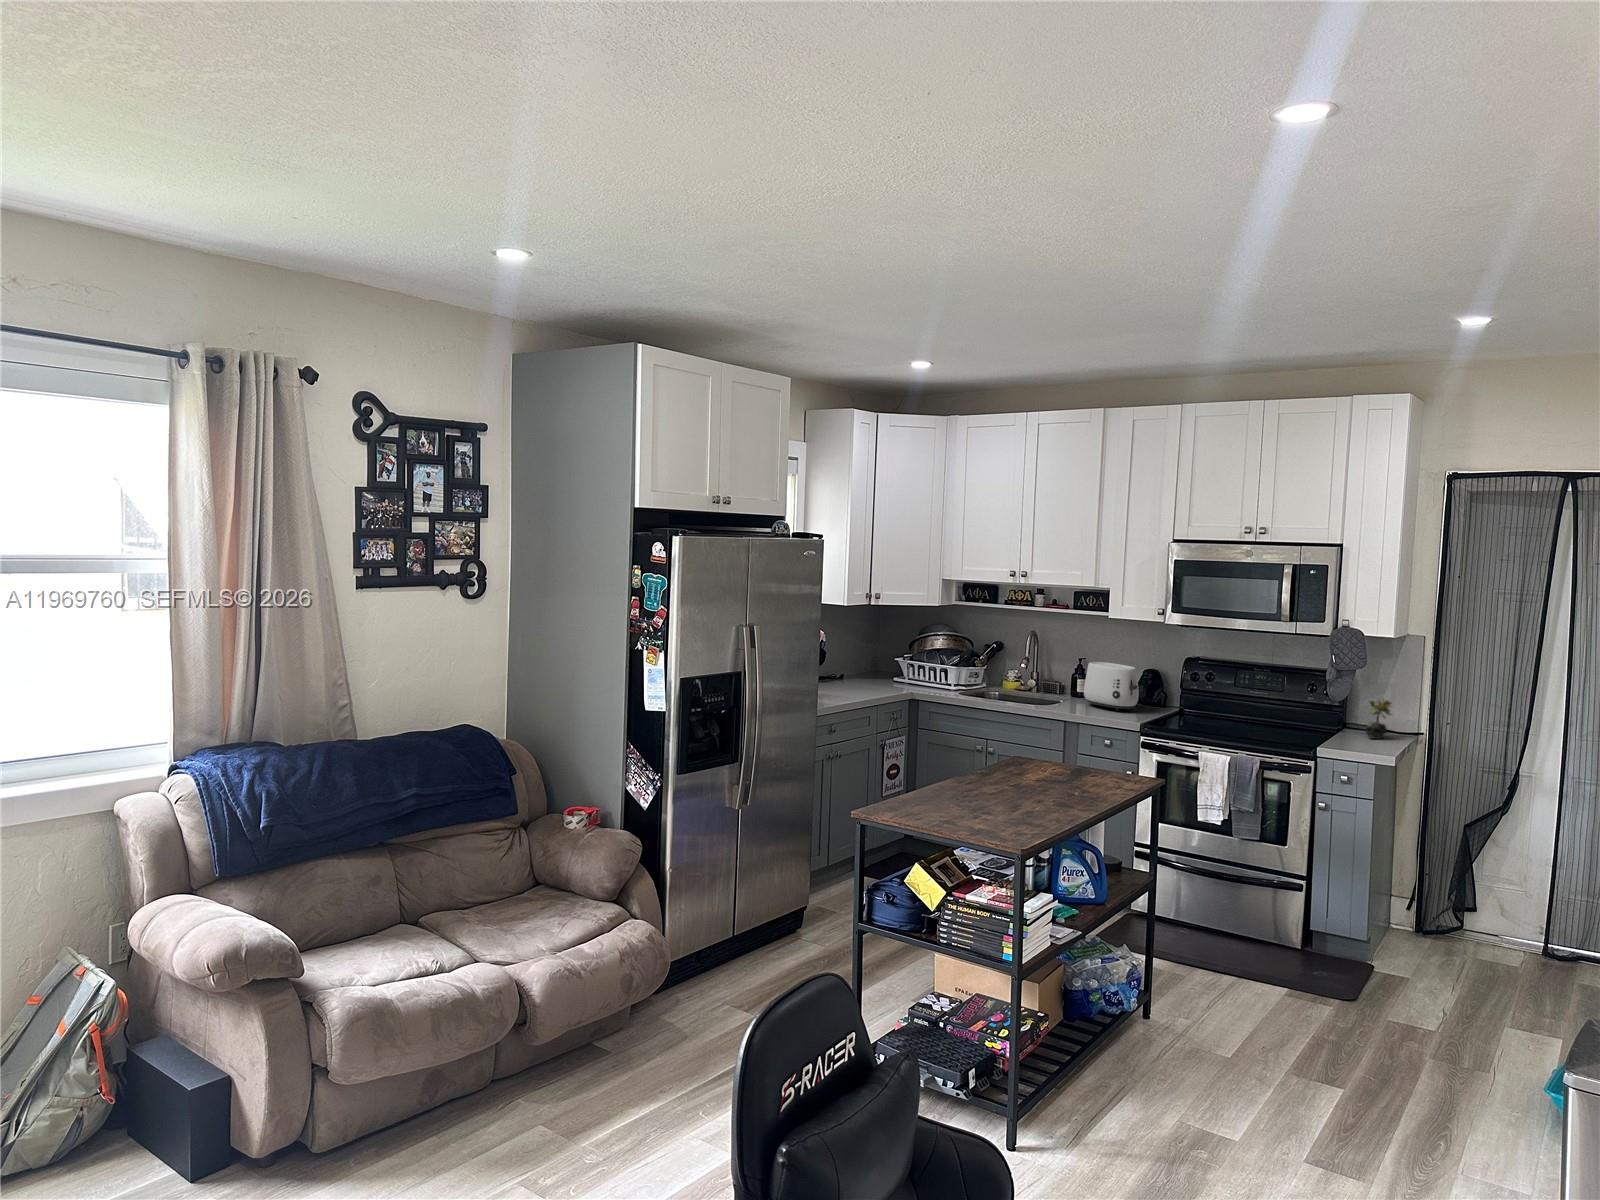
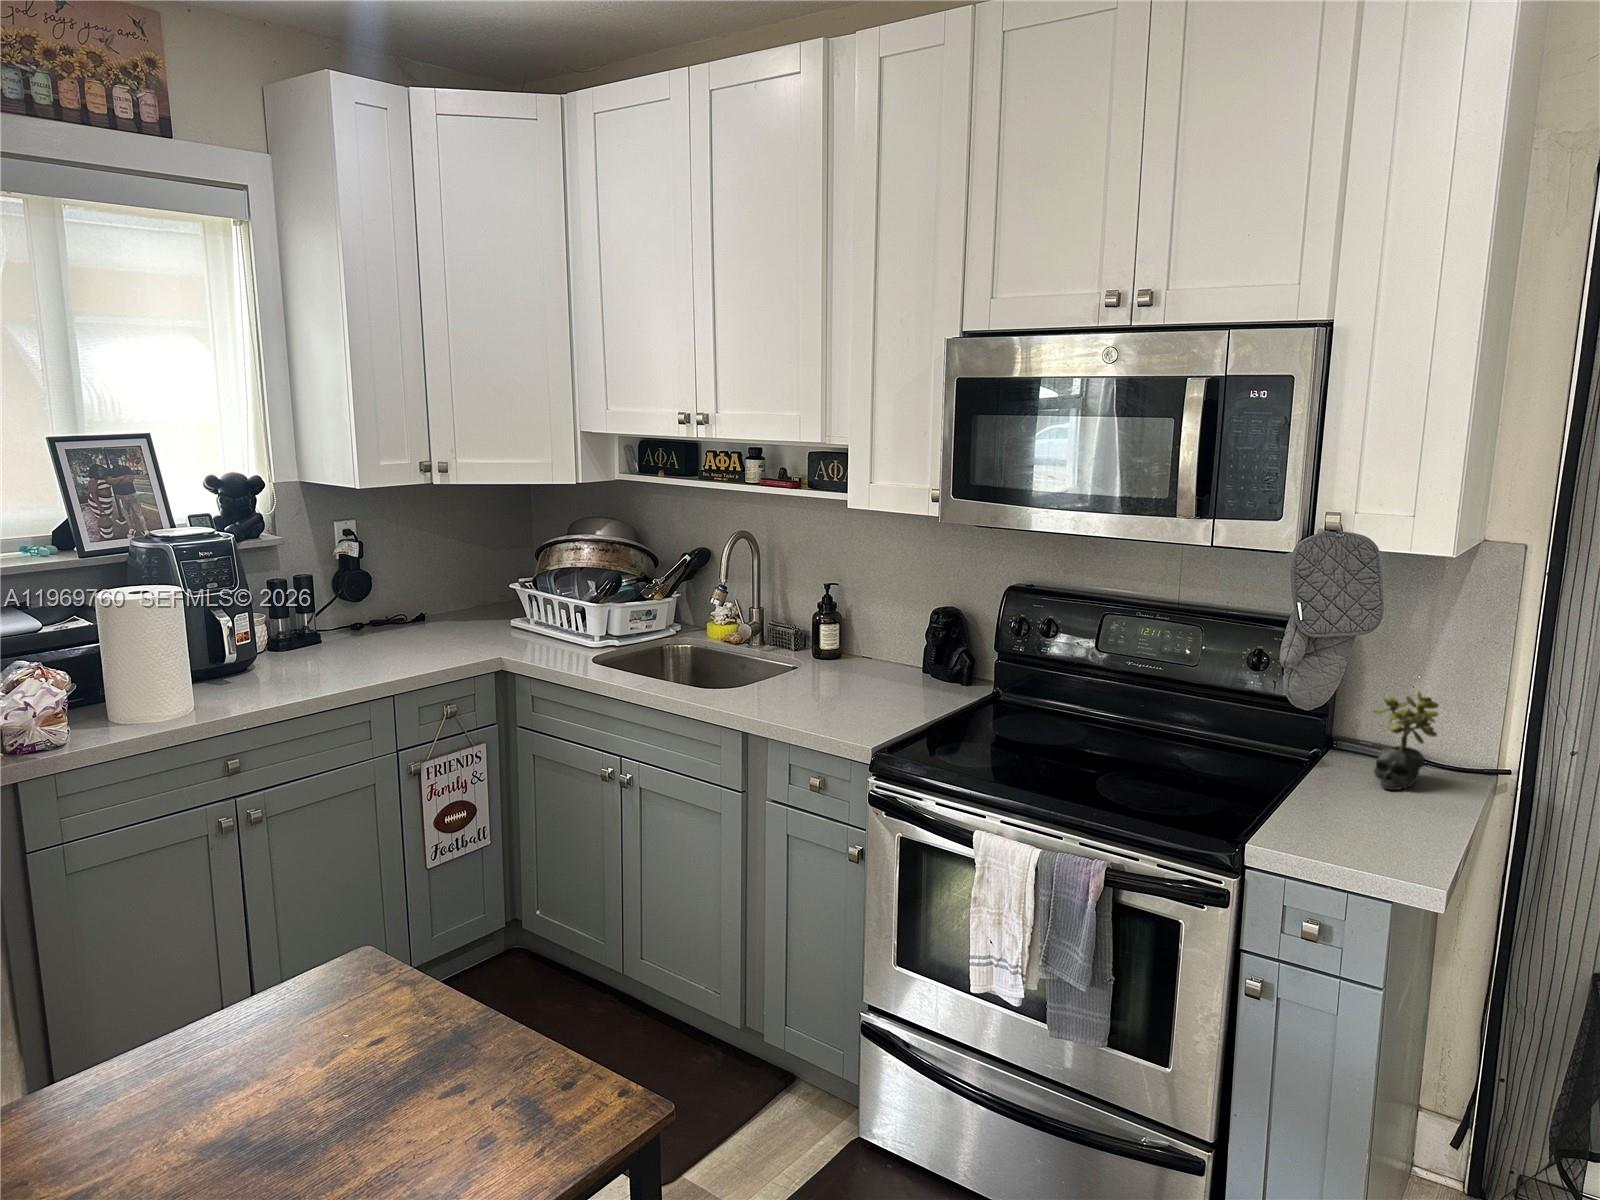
toaster: present [1084,662,1139,711] -> none [812,595,909,700]

